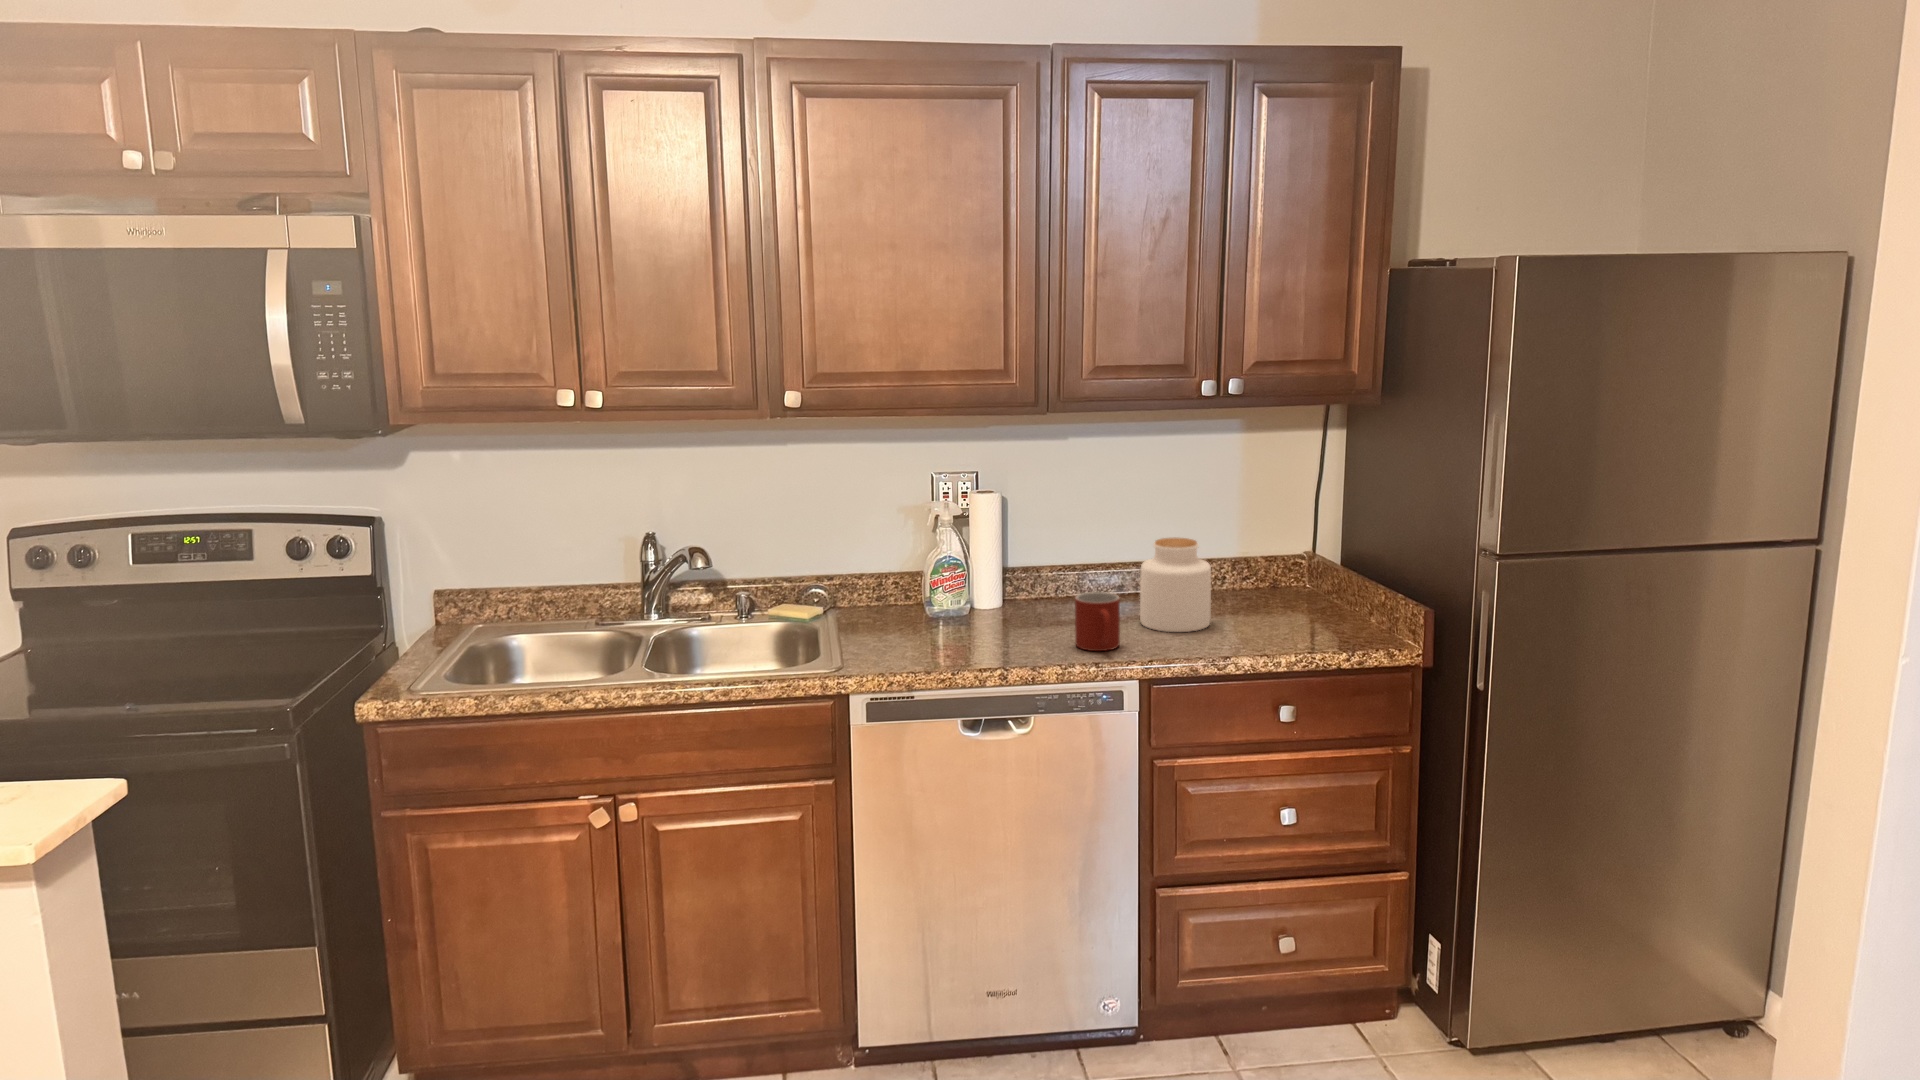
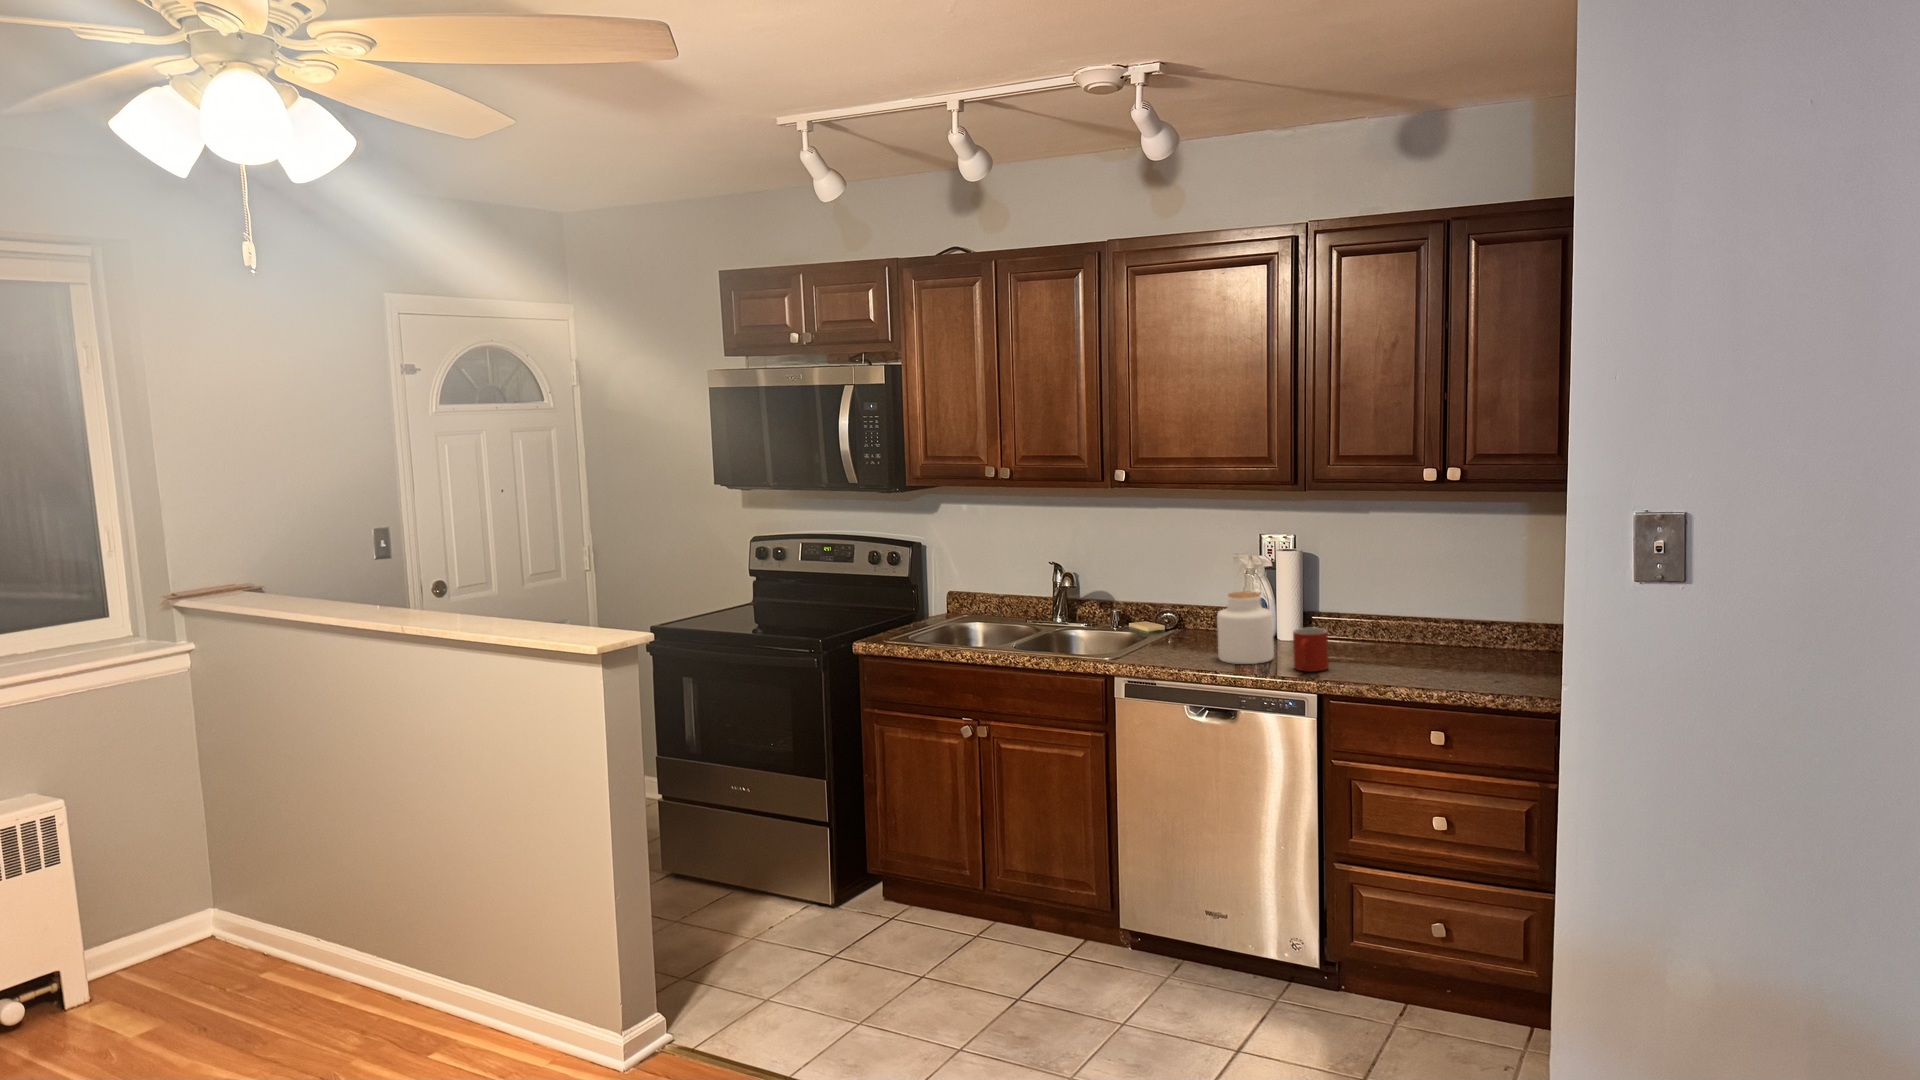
jar: present [1140,538,1211,632] -> present [1217,592,1274,664]

